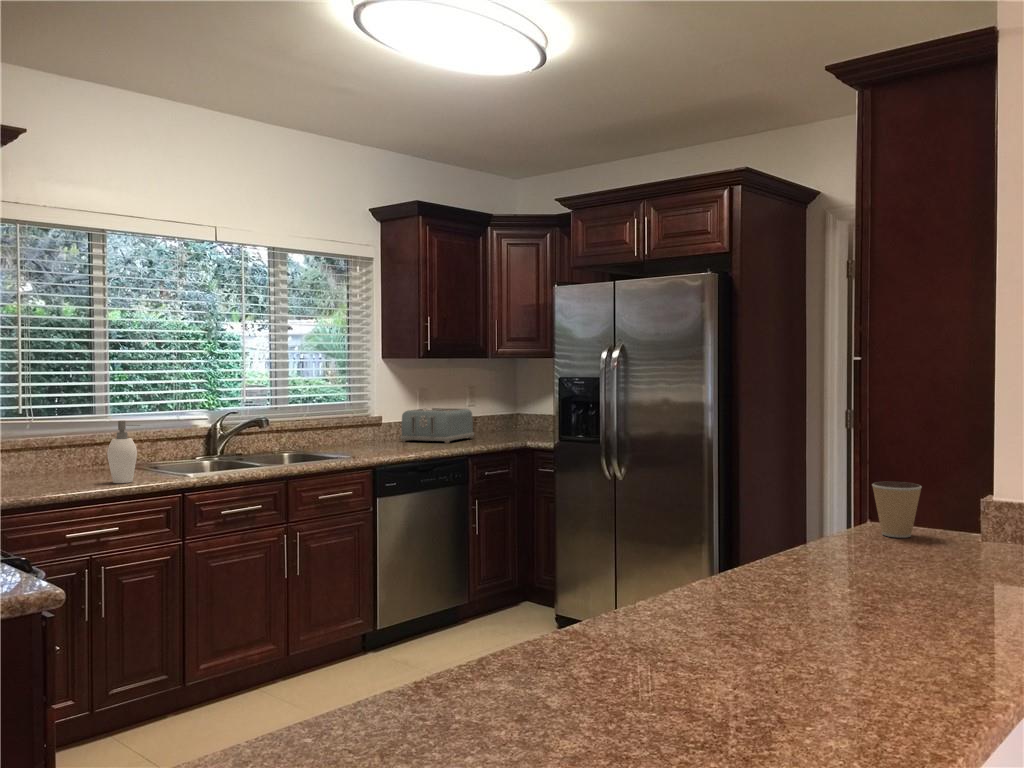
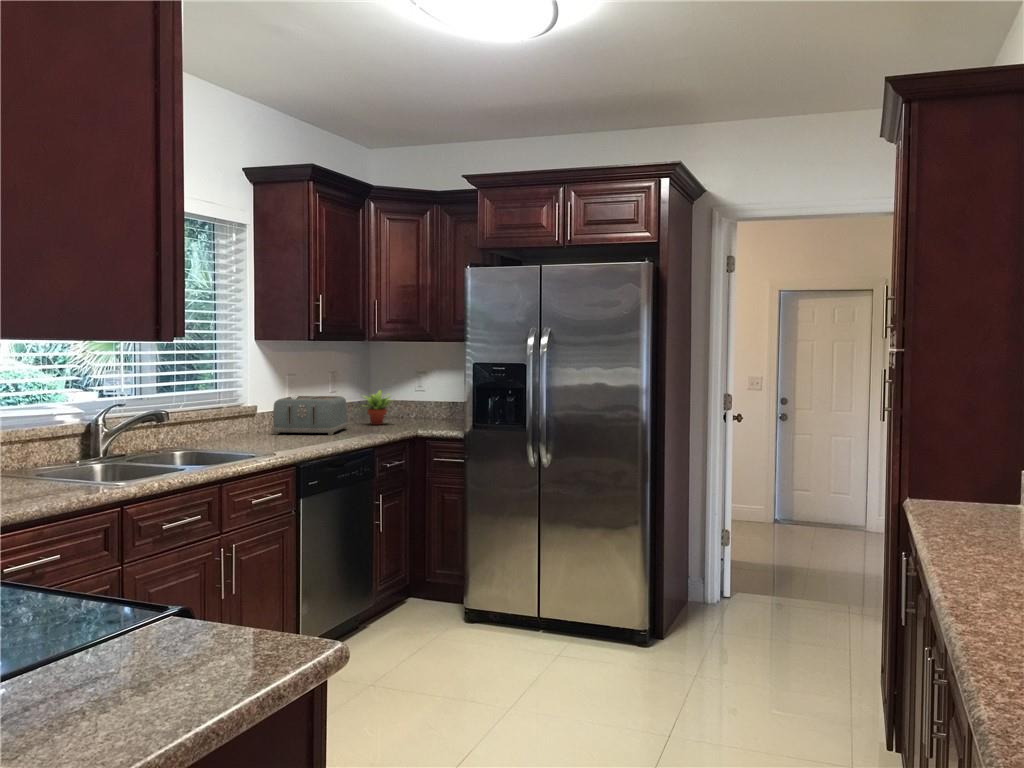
succulent plant: none [494,403,526,436] -> present [364,390,390,425]
soap dispenser: present [107,421,140,483] -> none [27,418,76,498]
coffee cup: present [872,482,922,538] -> none [938,462,983,511]

